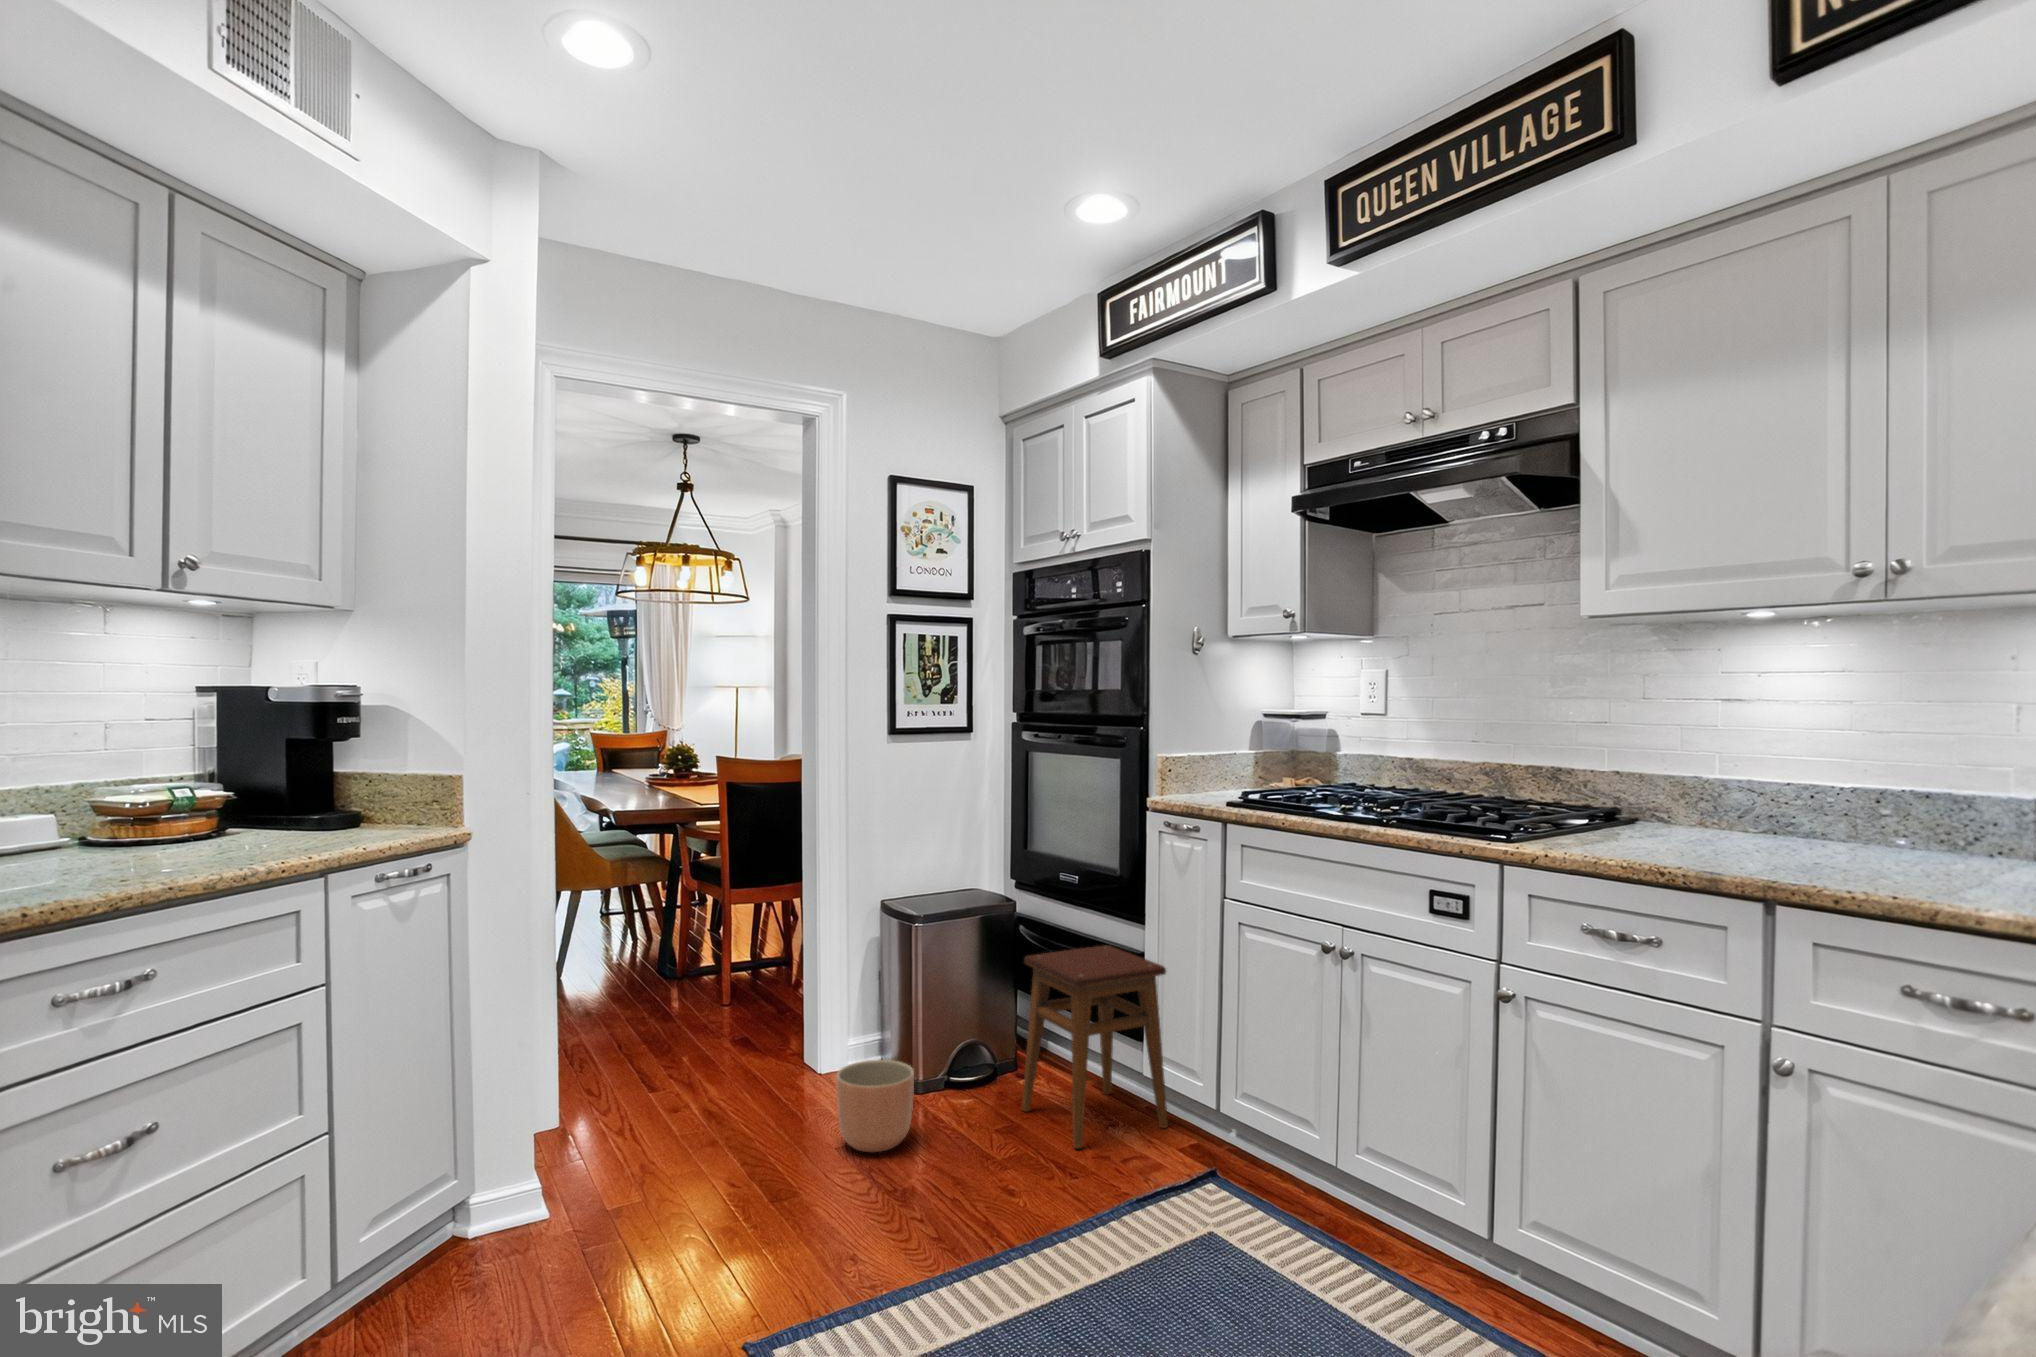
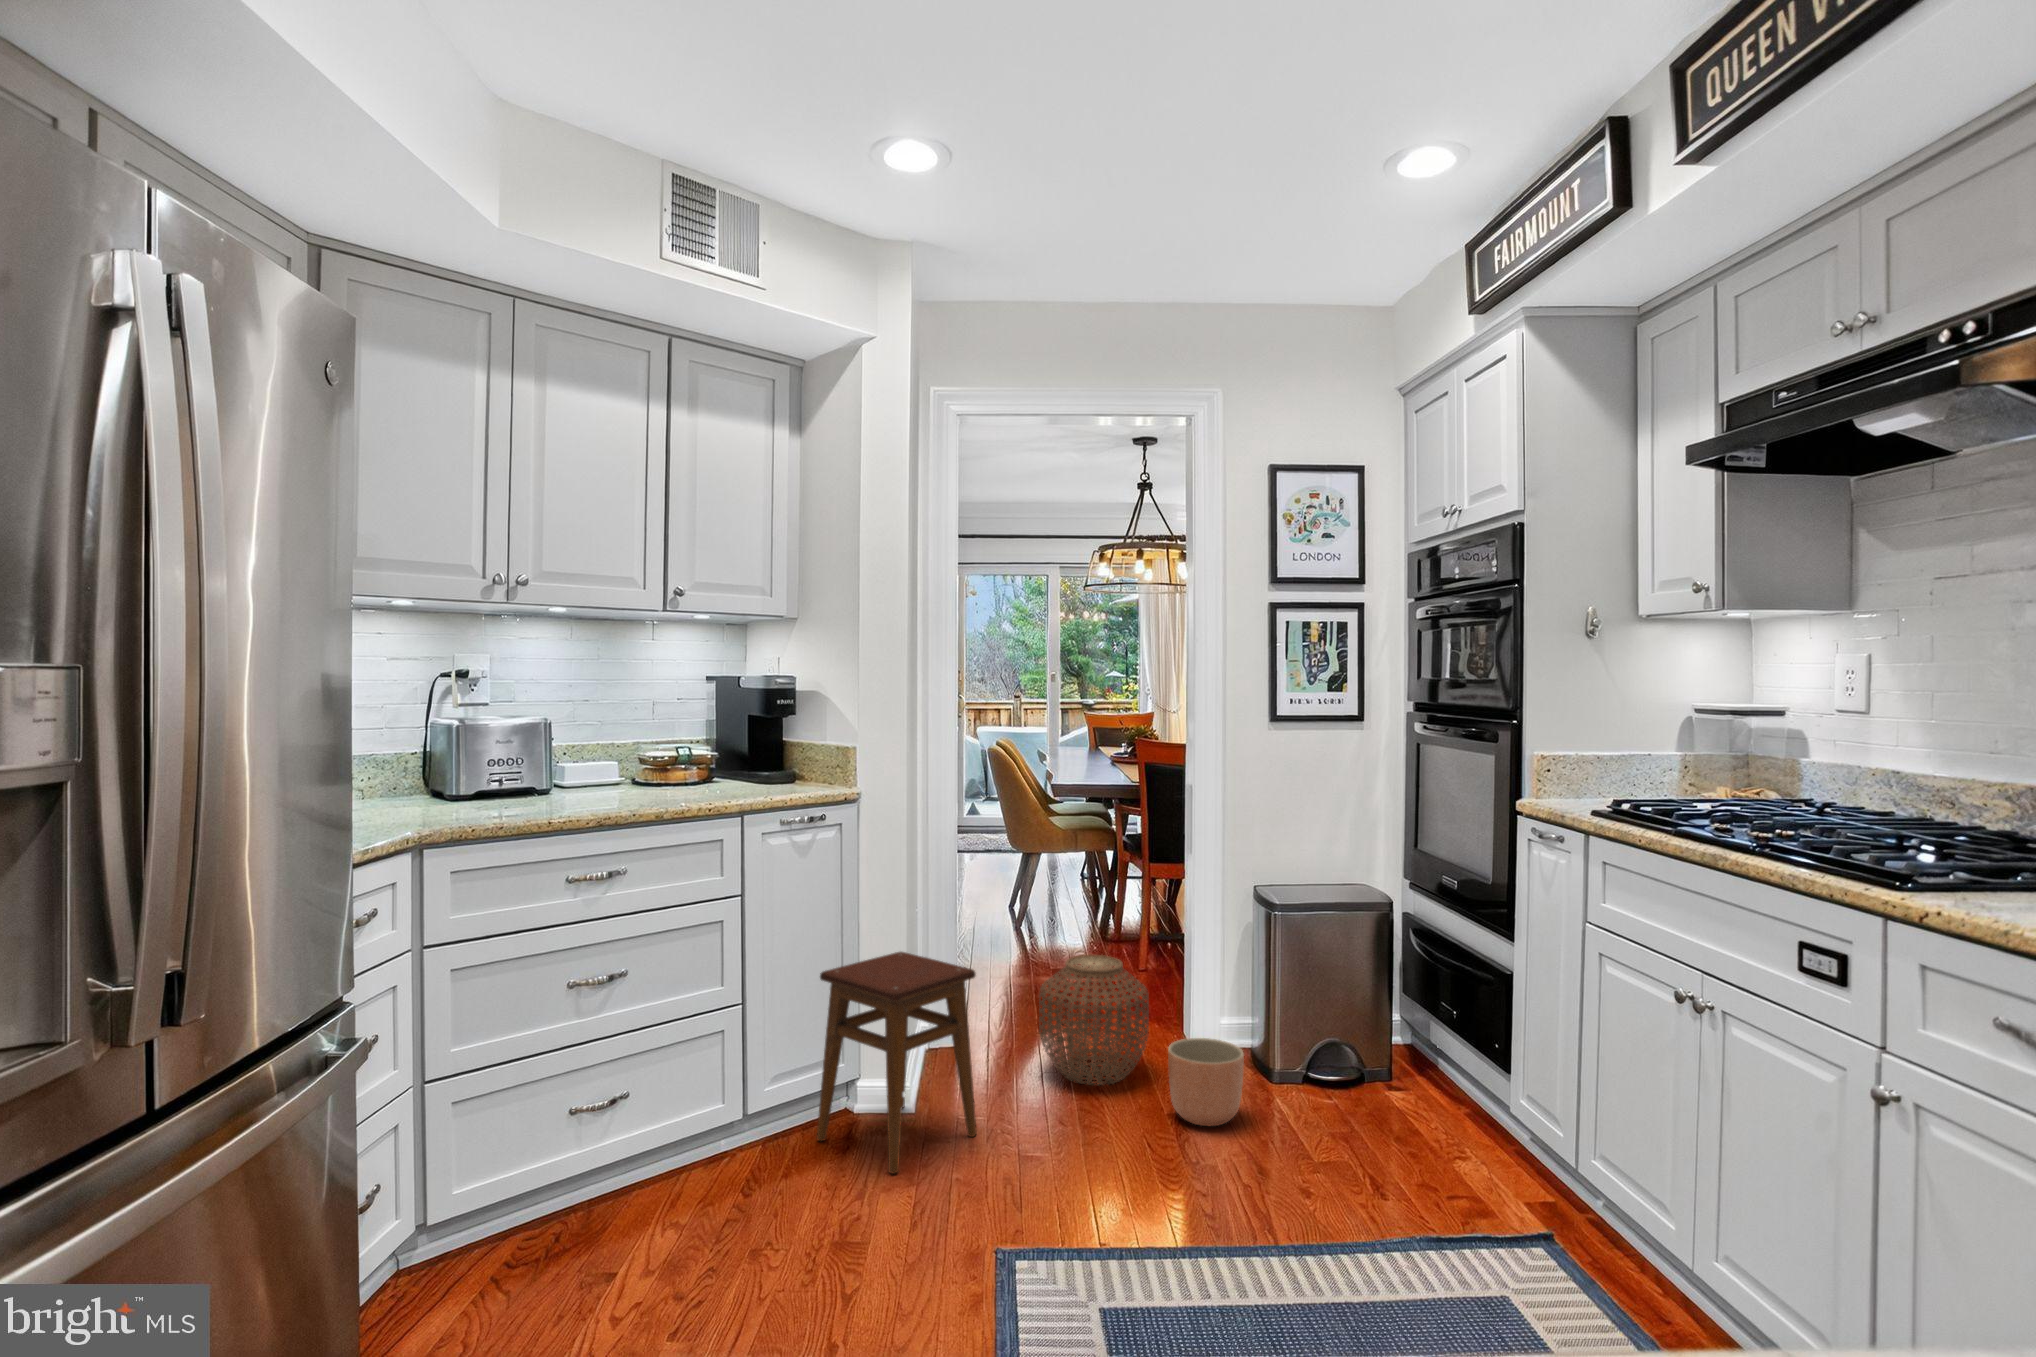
stool: present [1022,945,1168,1148] -> present [817,952,977,1174]
woven basket: none [671,992,795,1138] -> present [1039,955,1149,1085]

